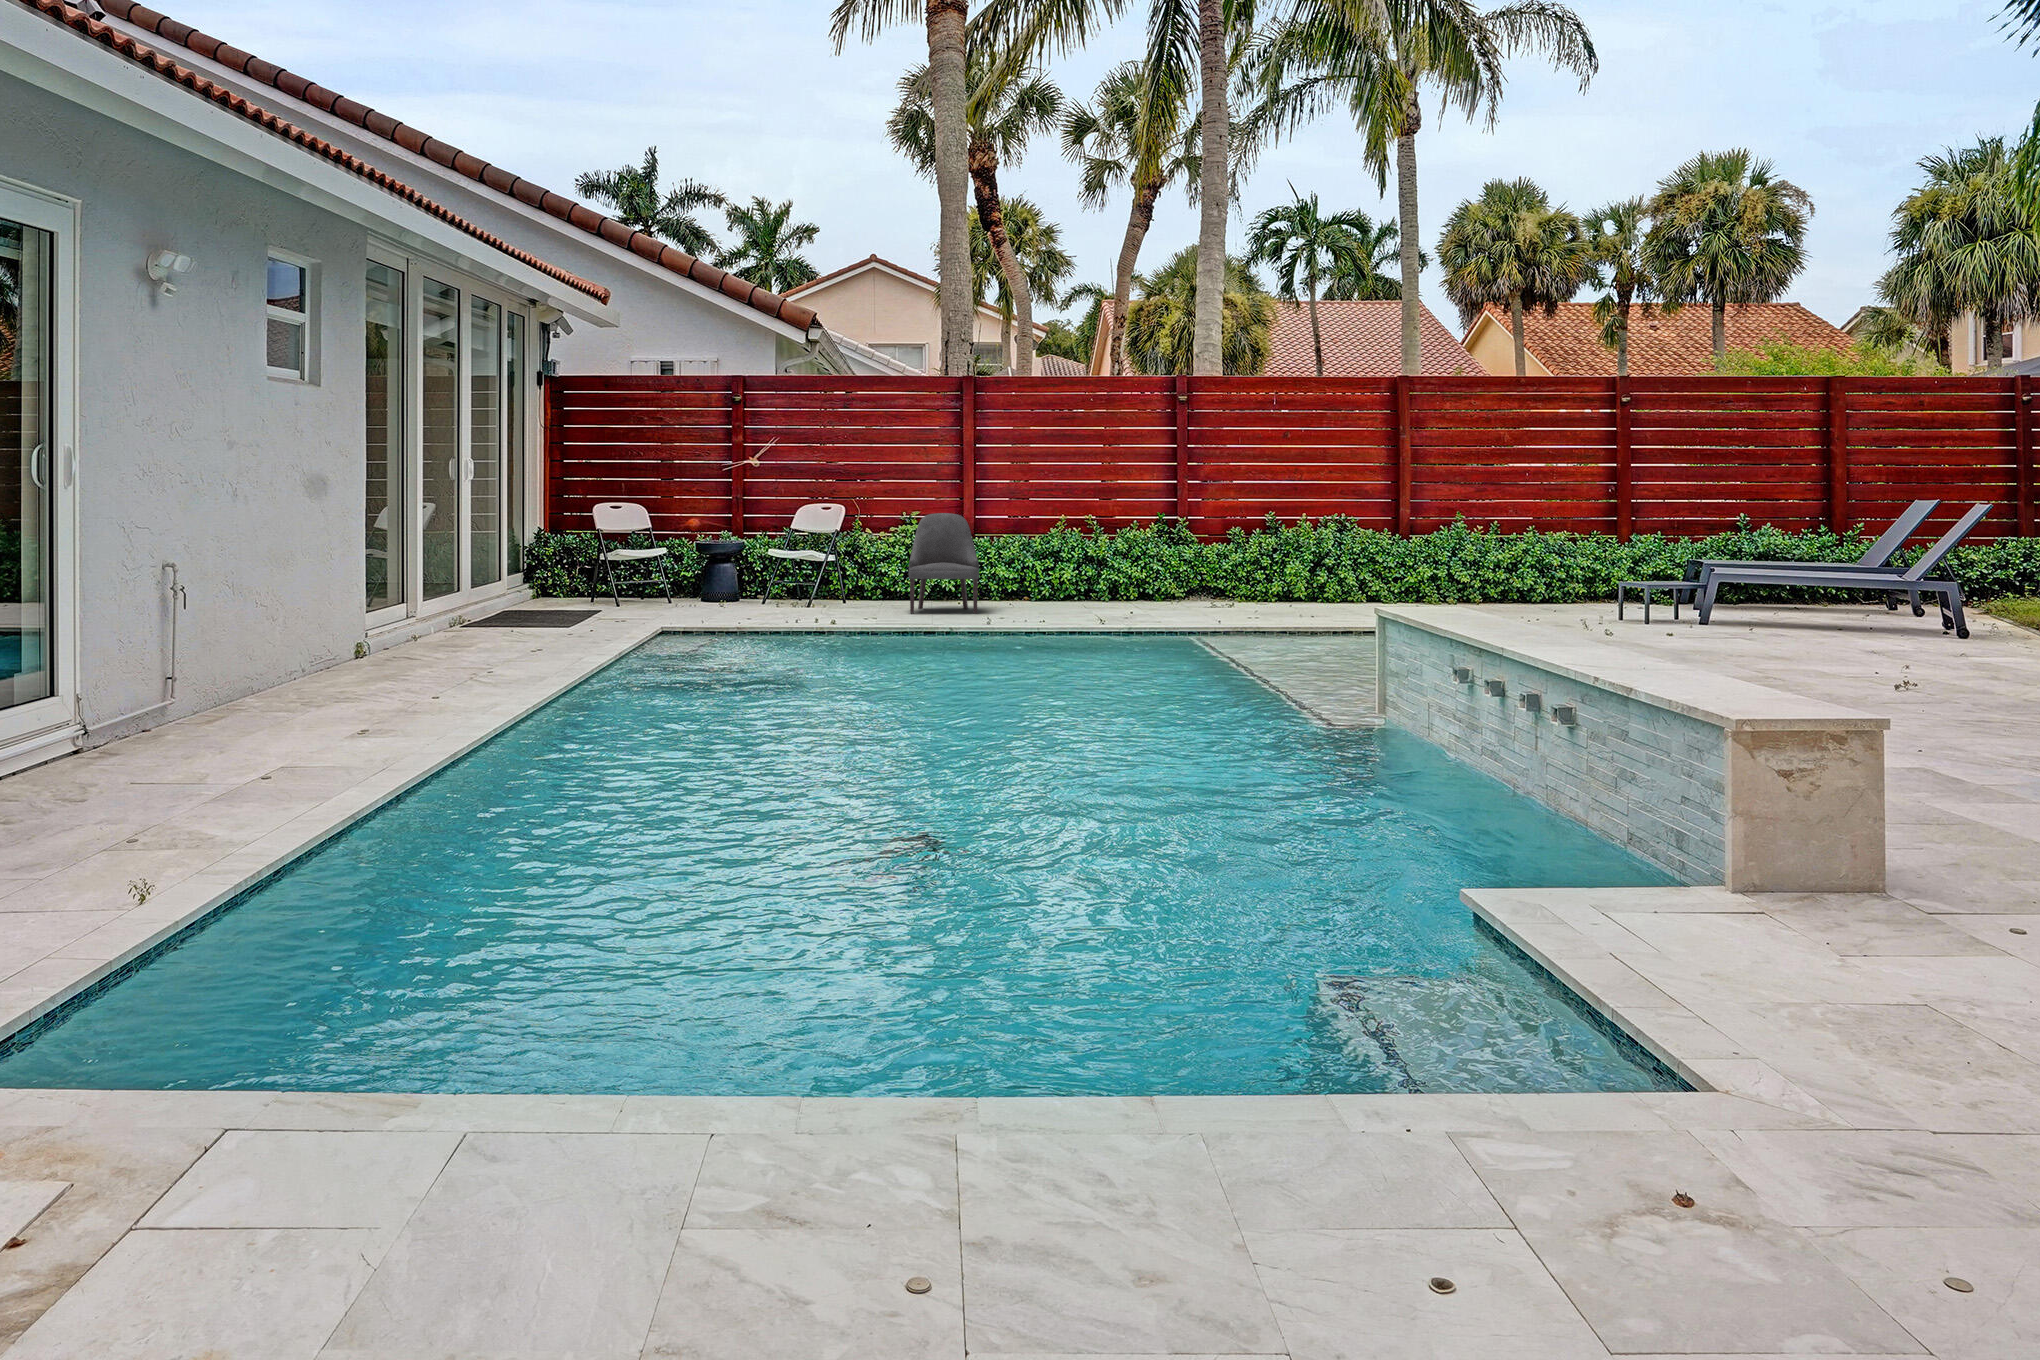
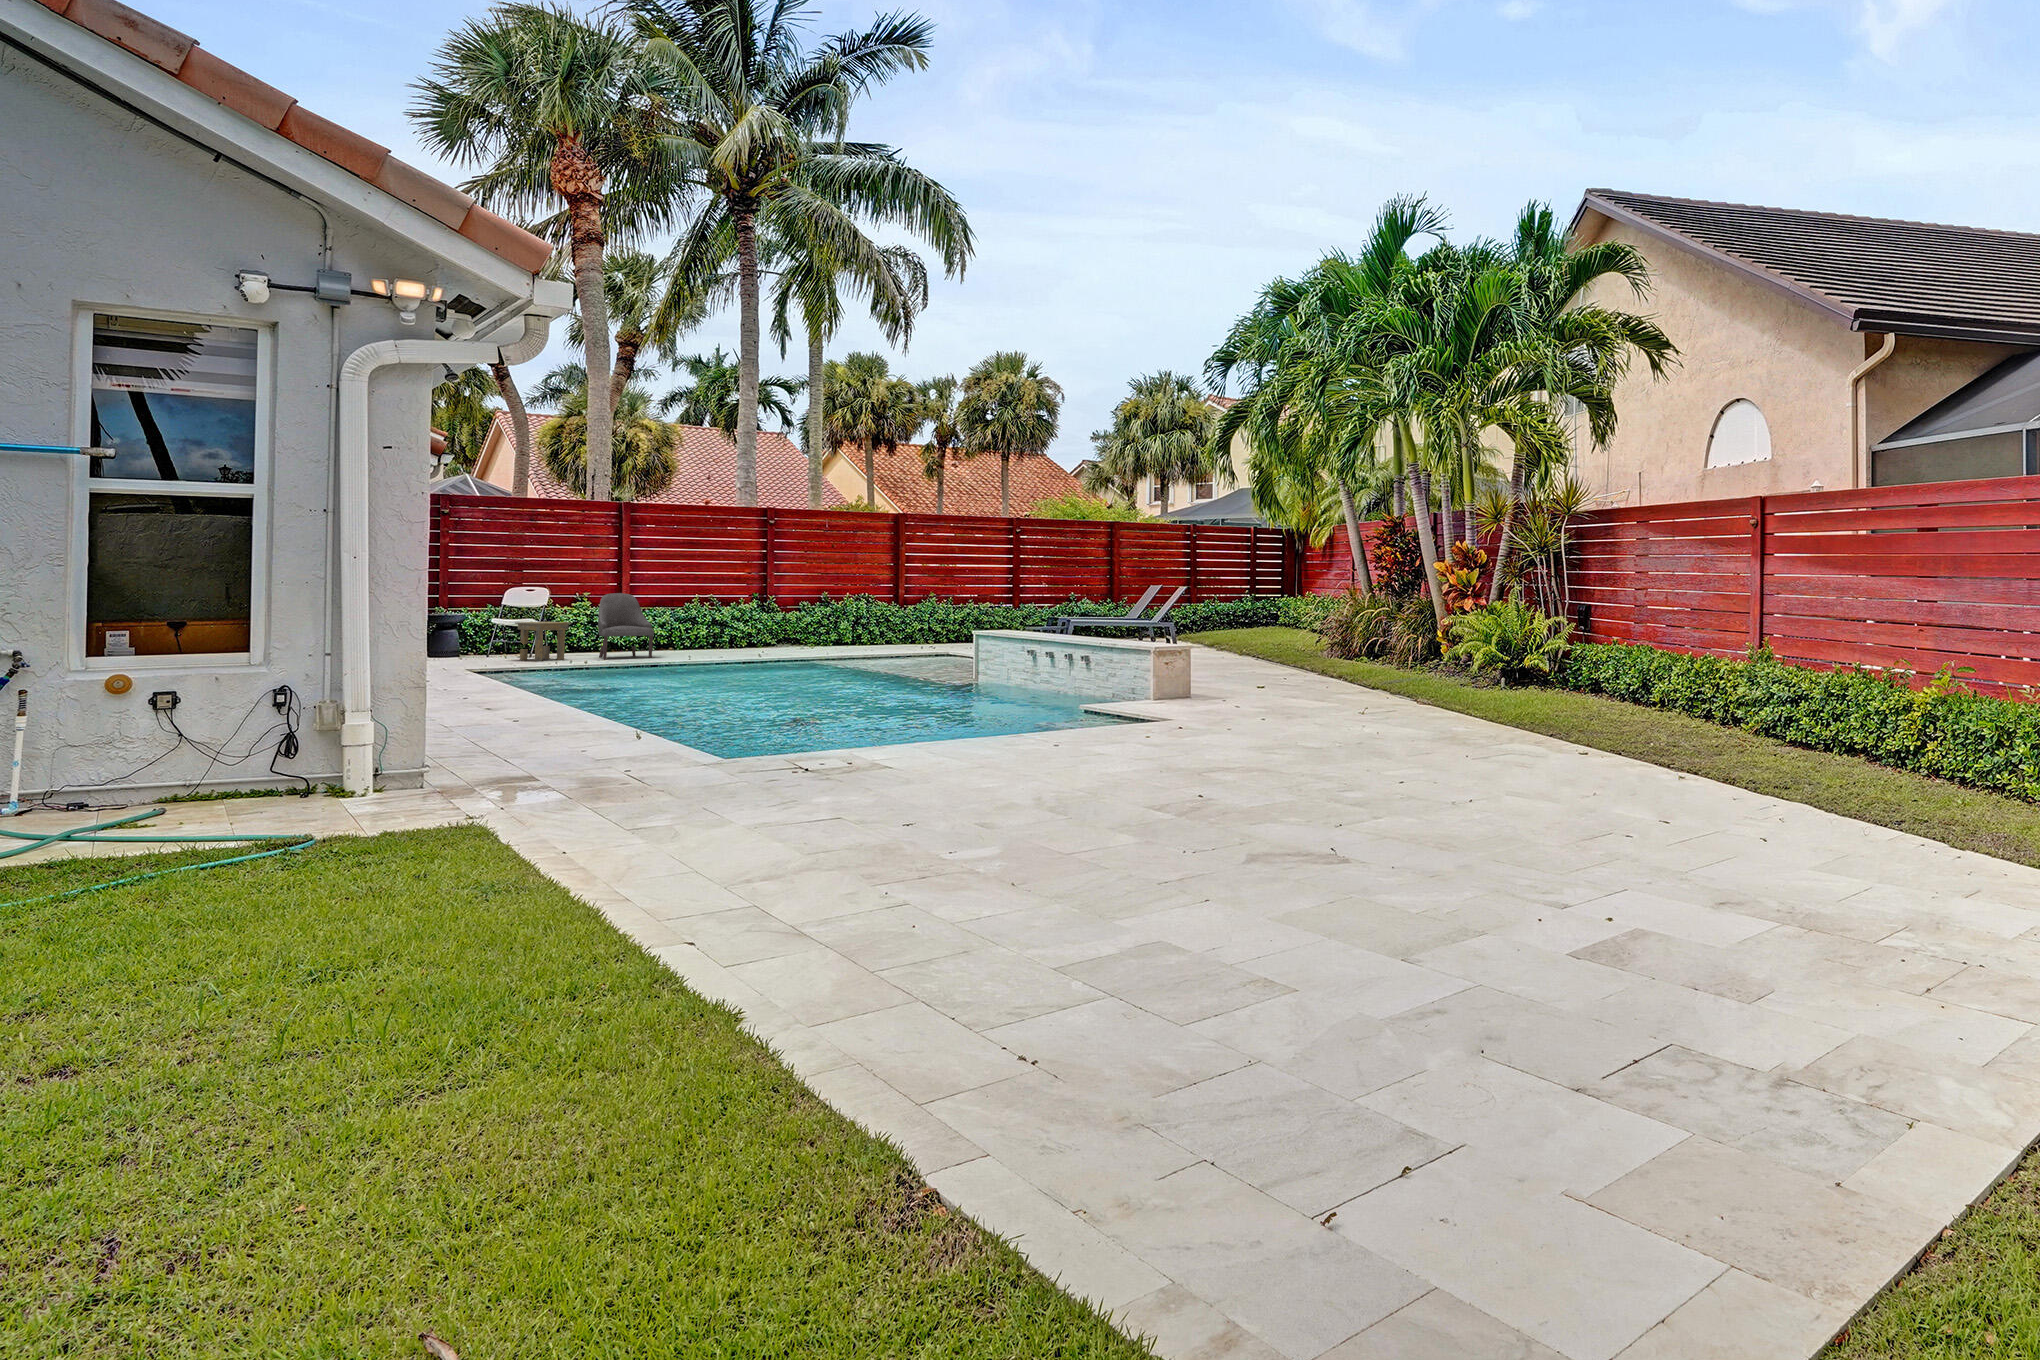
side table: none [810,554,873,612] -> present [515,622,571,661]

